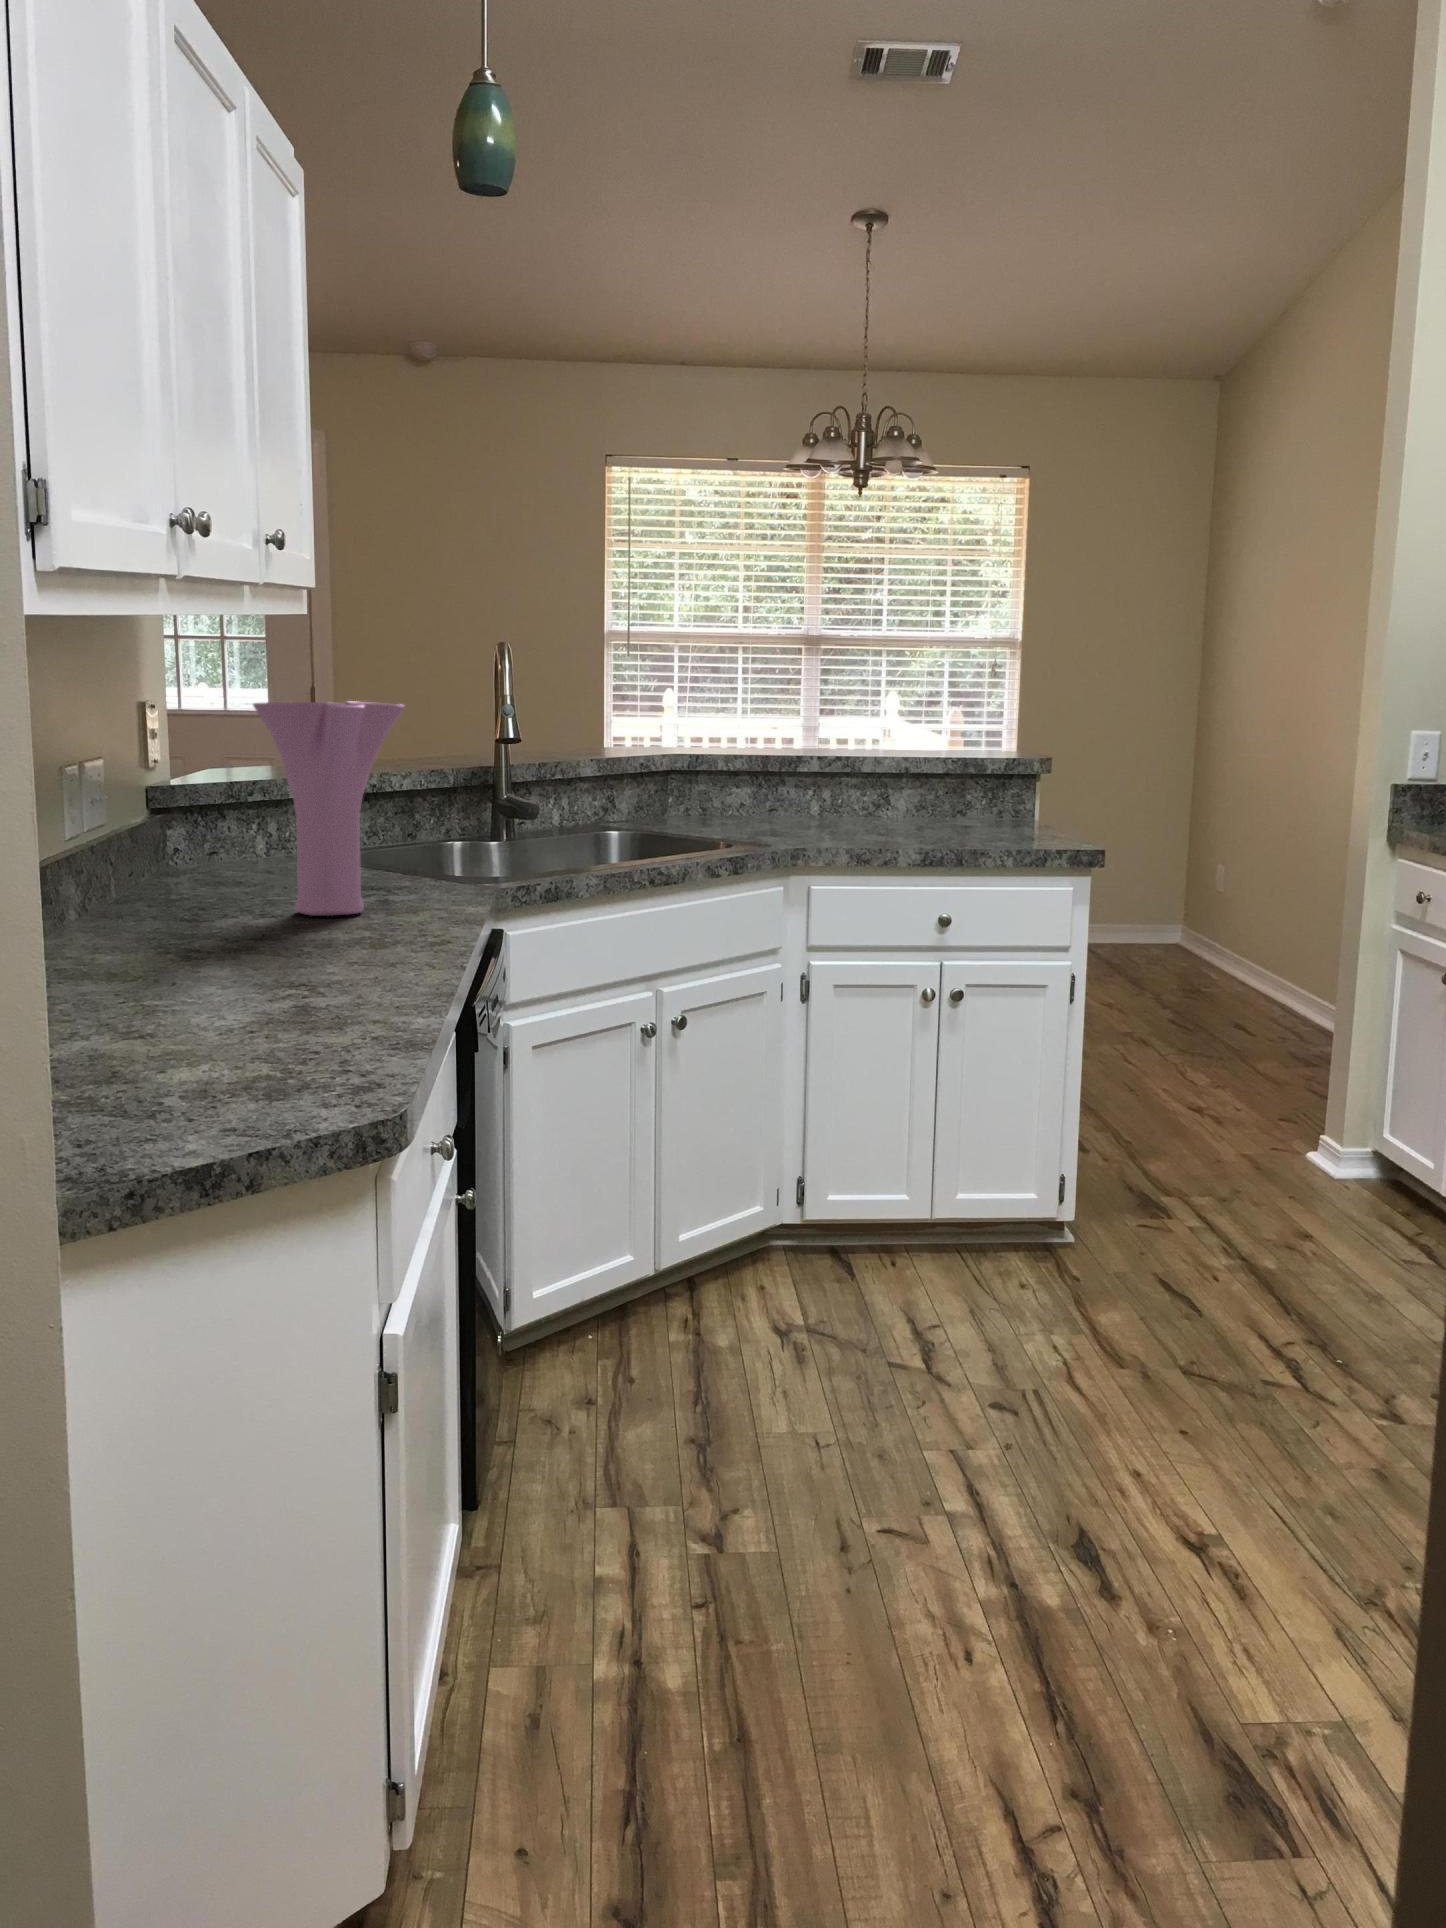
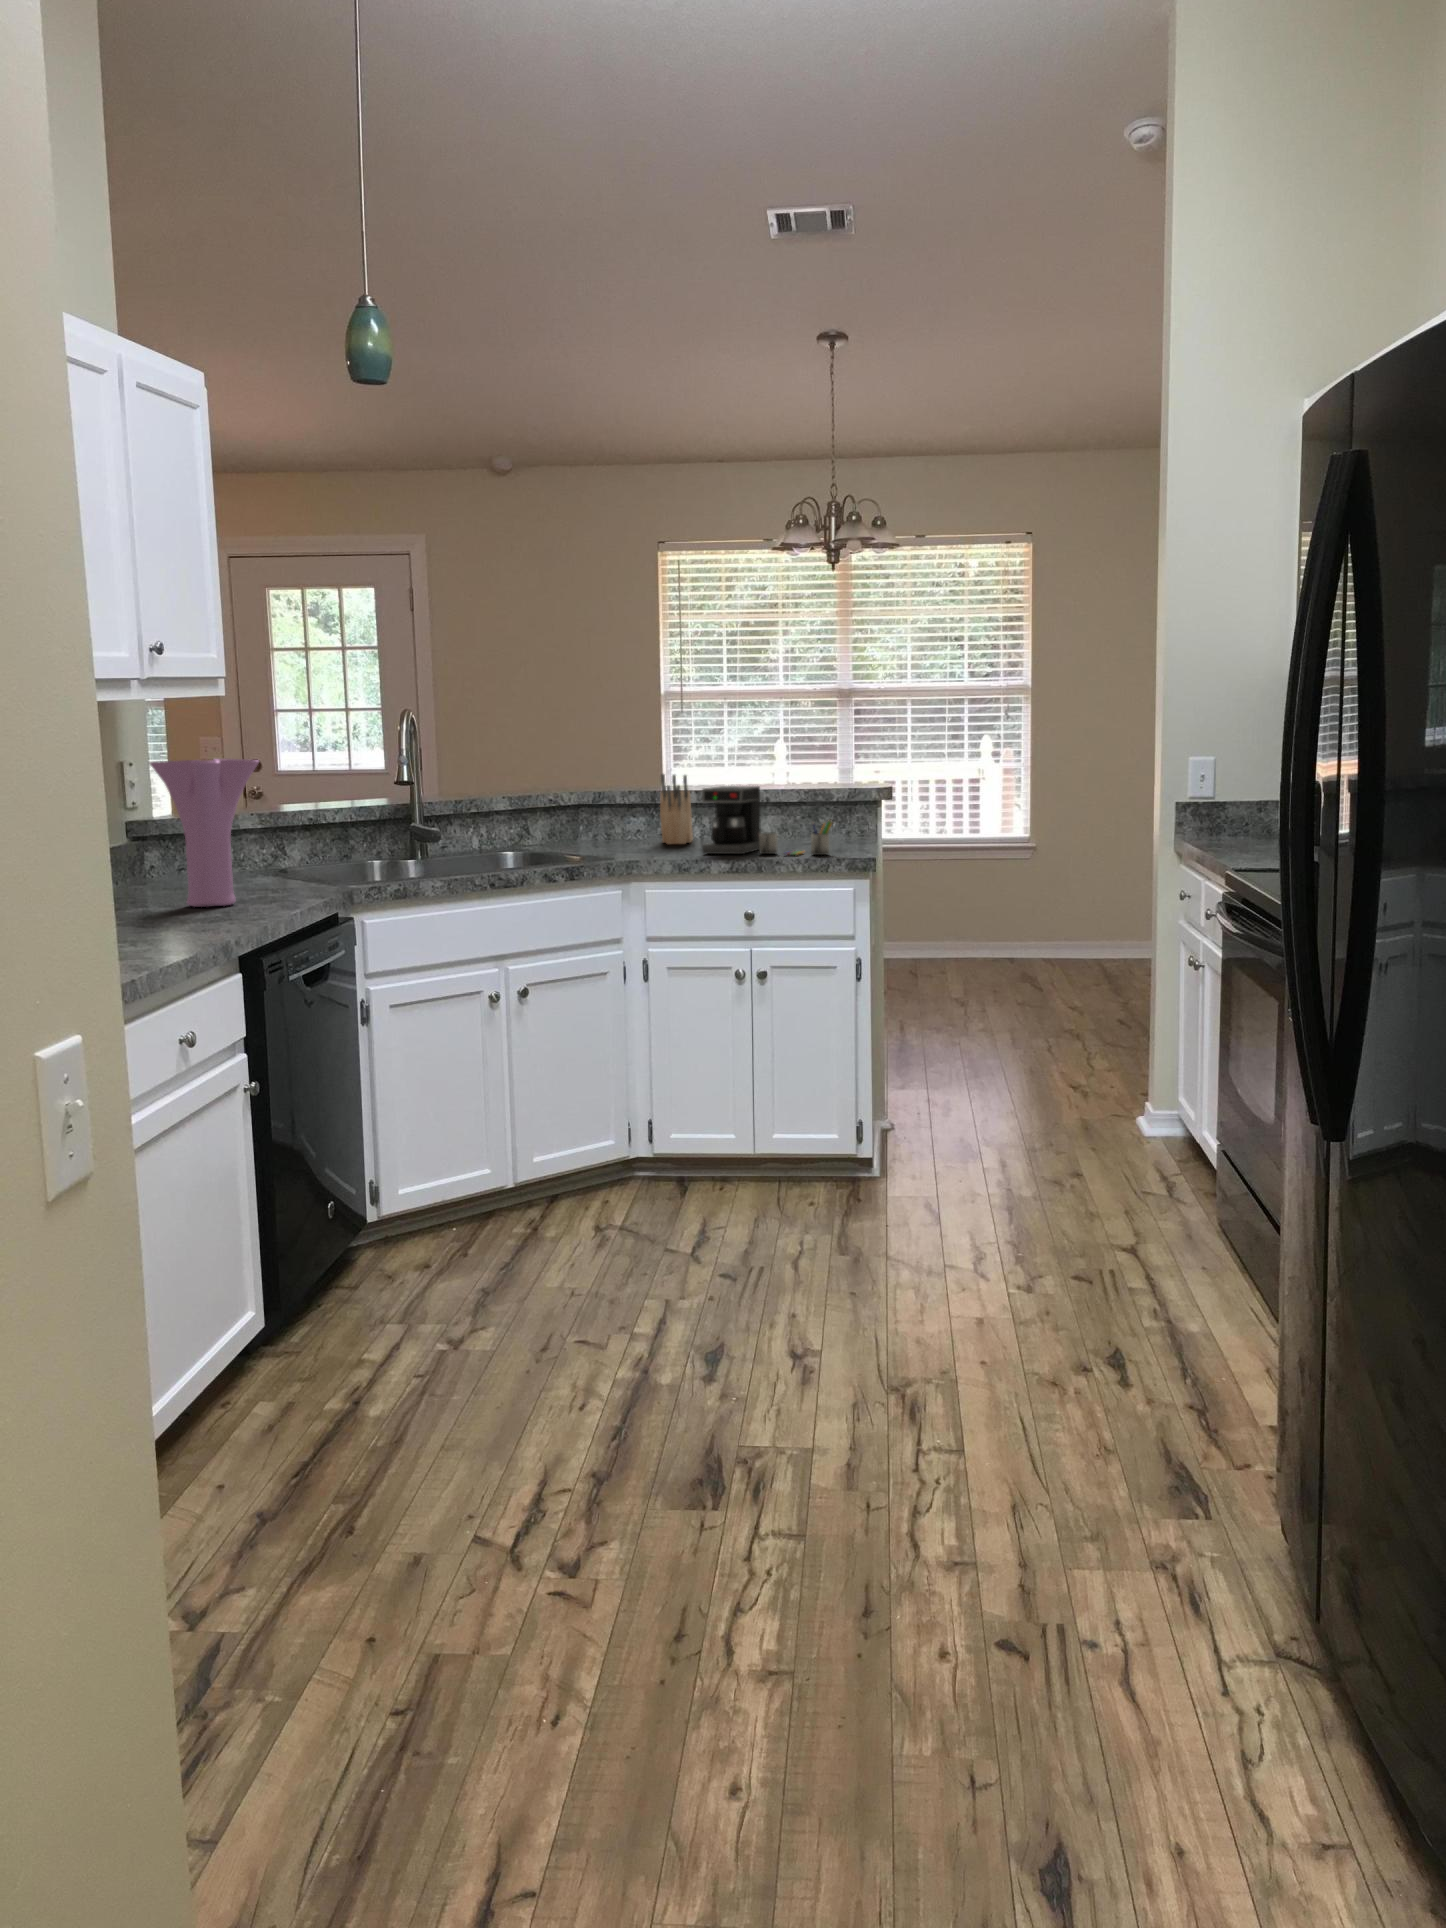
knife block: none [767,734,820,824] -> present [660,774,693,844]
coffee maker: none [864,752,1037,844] -> present [702,786,832,855]

